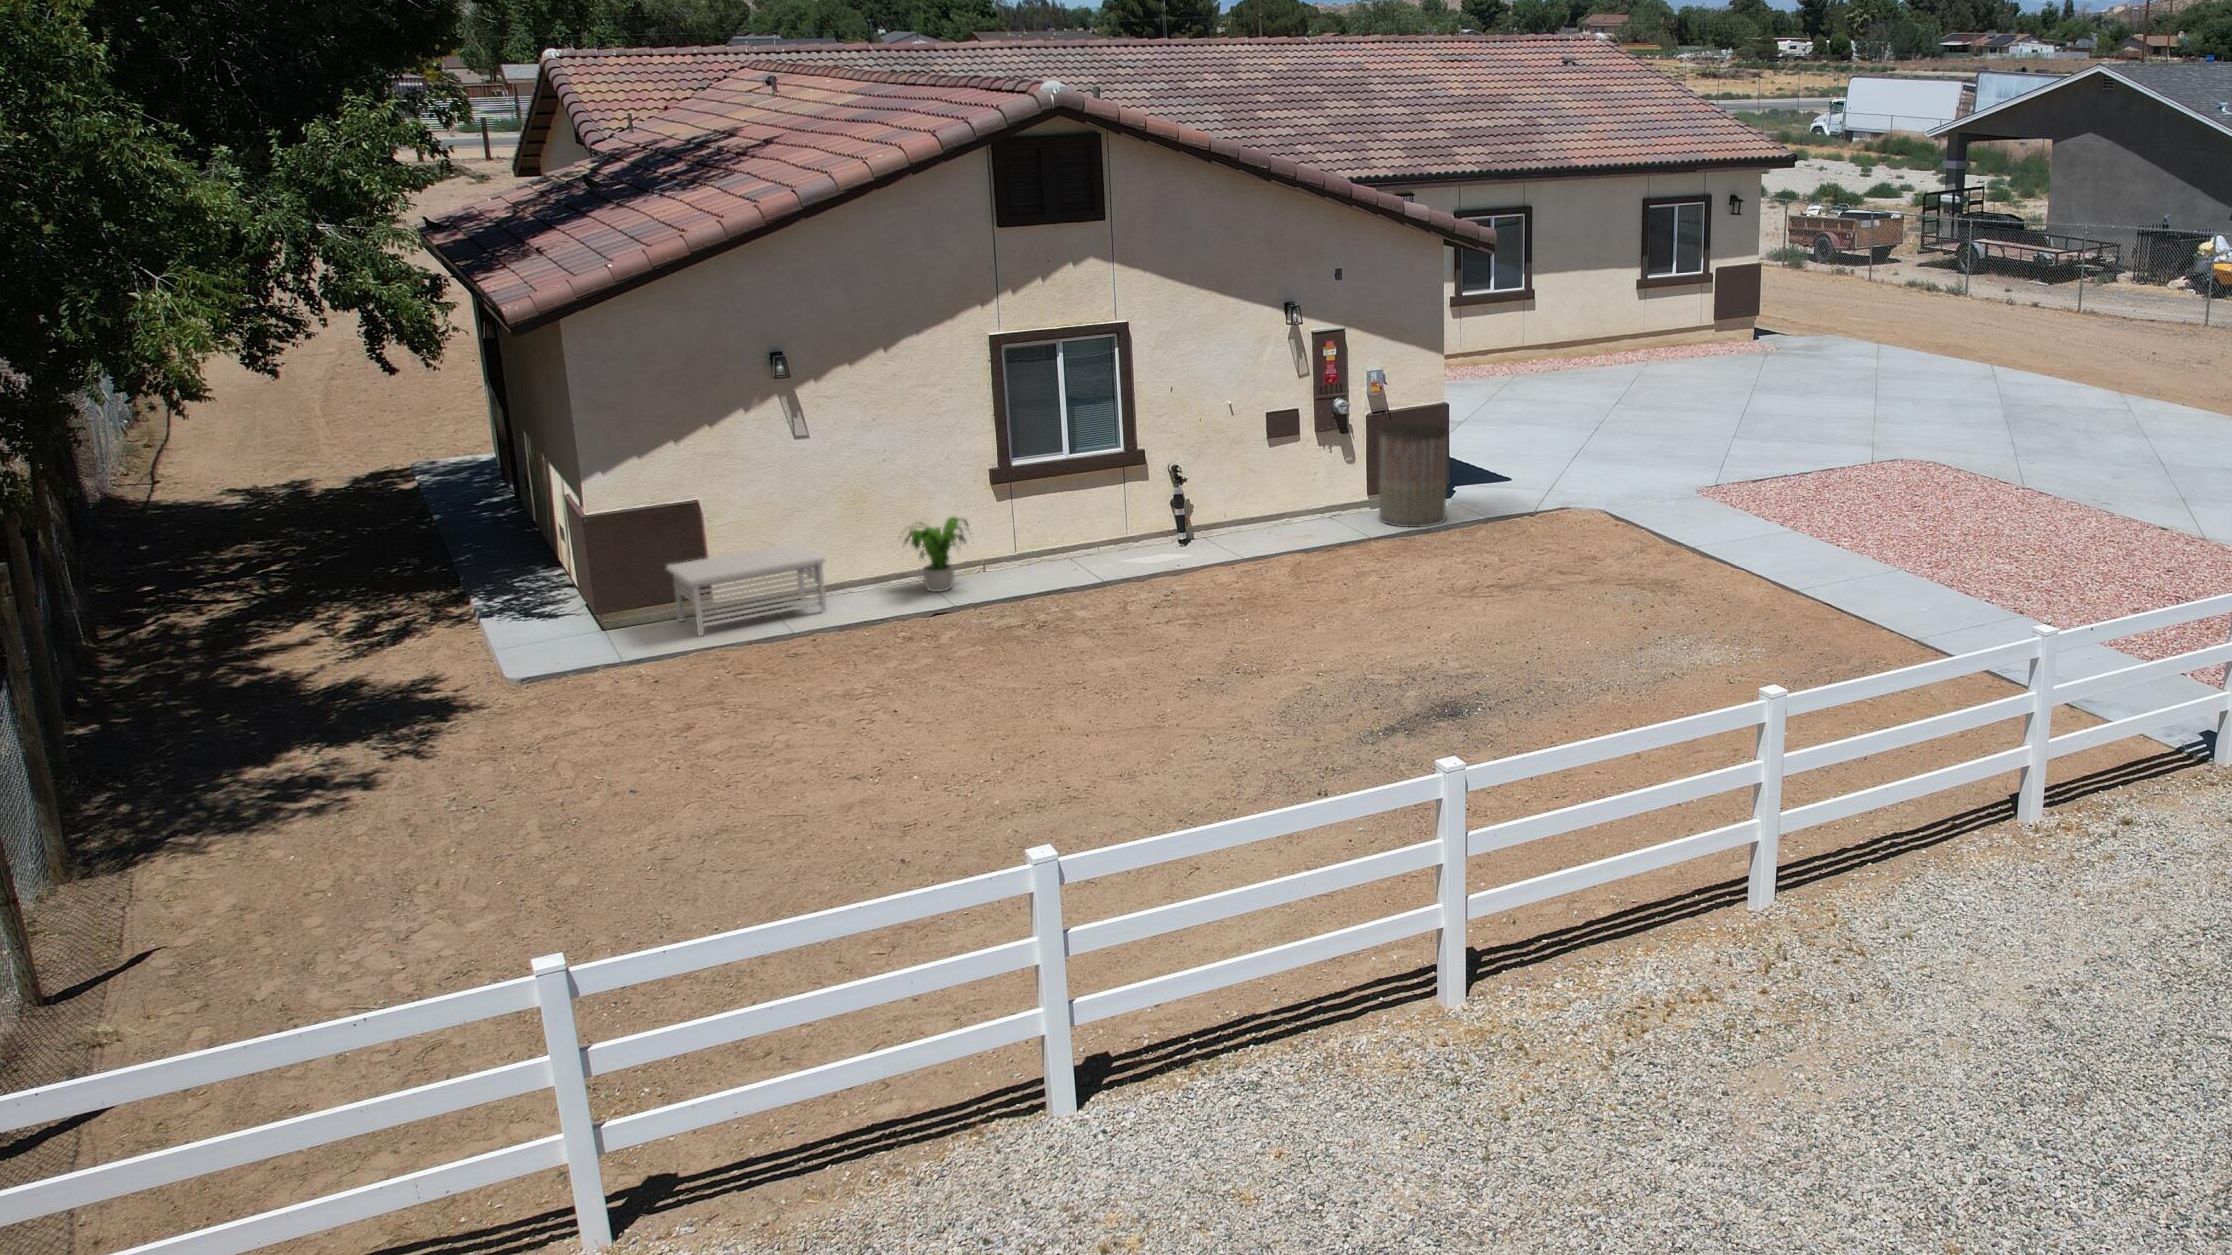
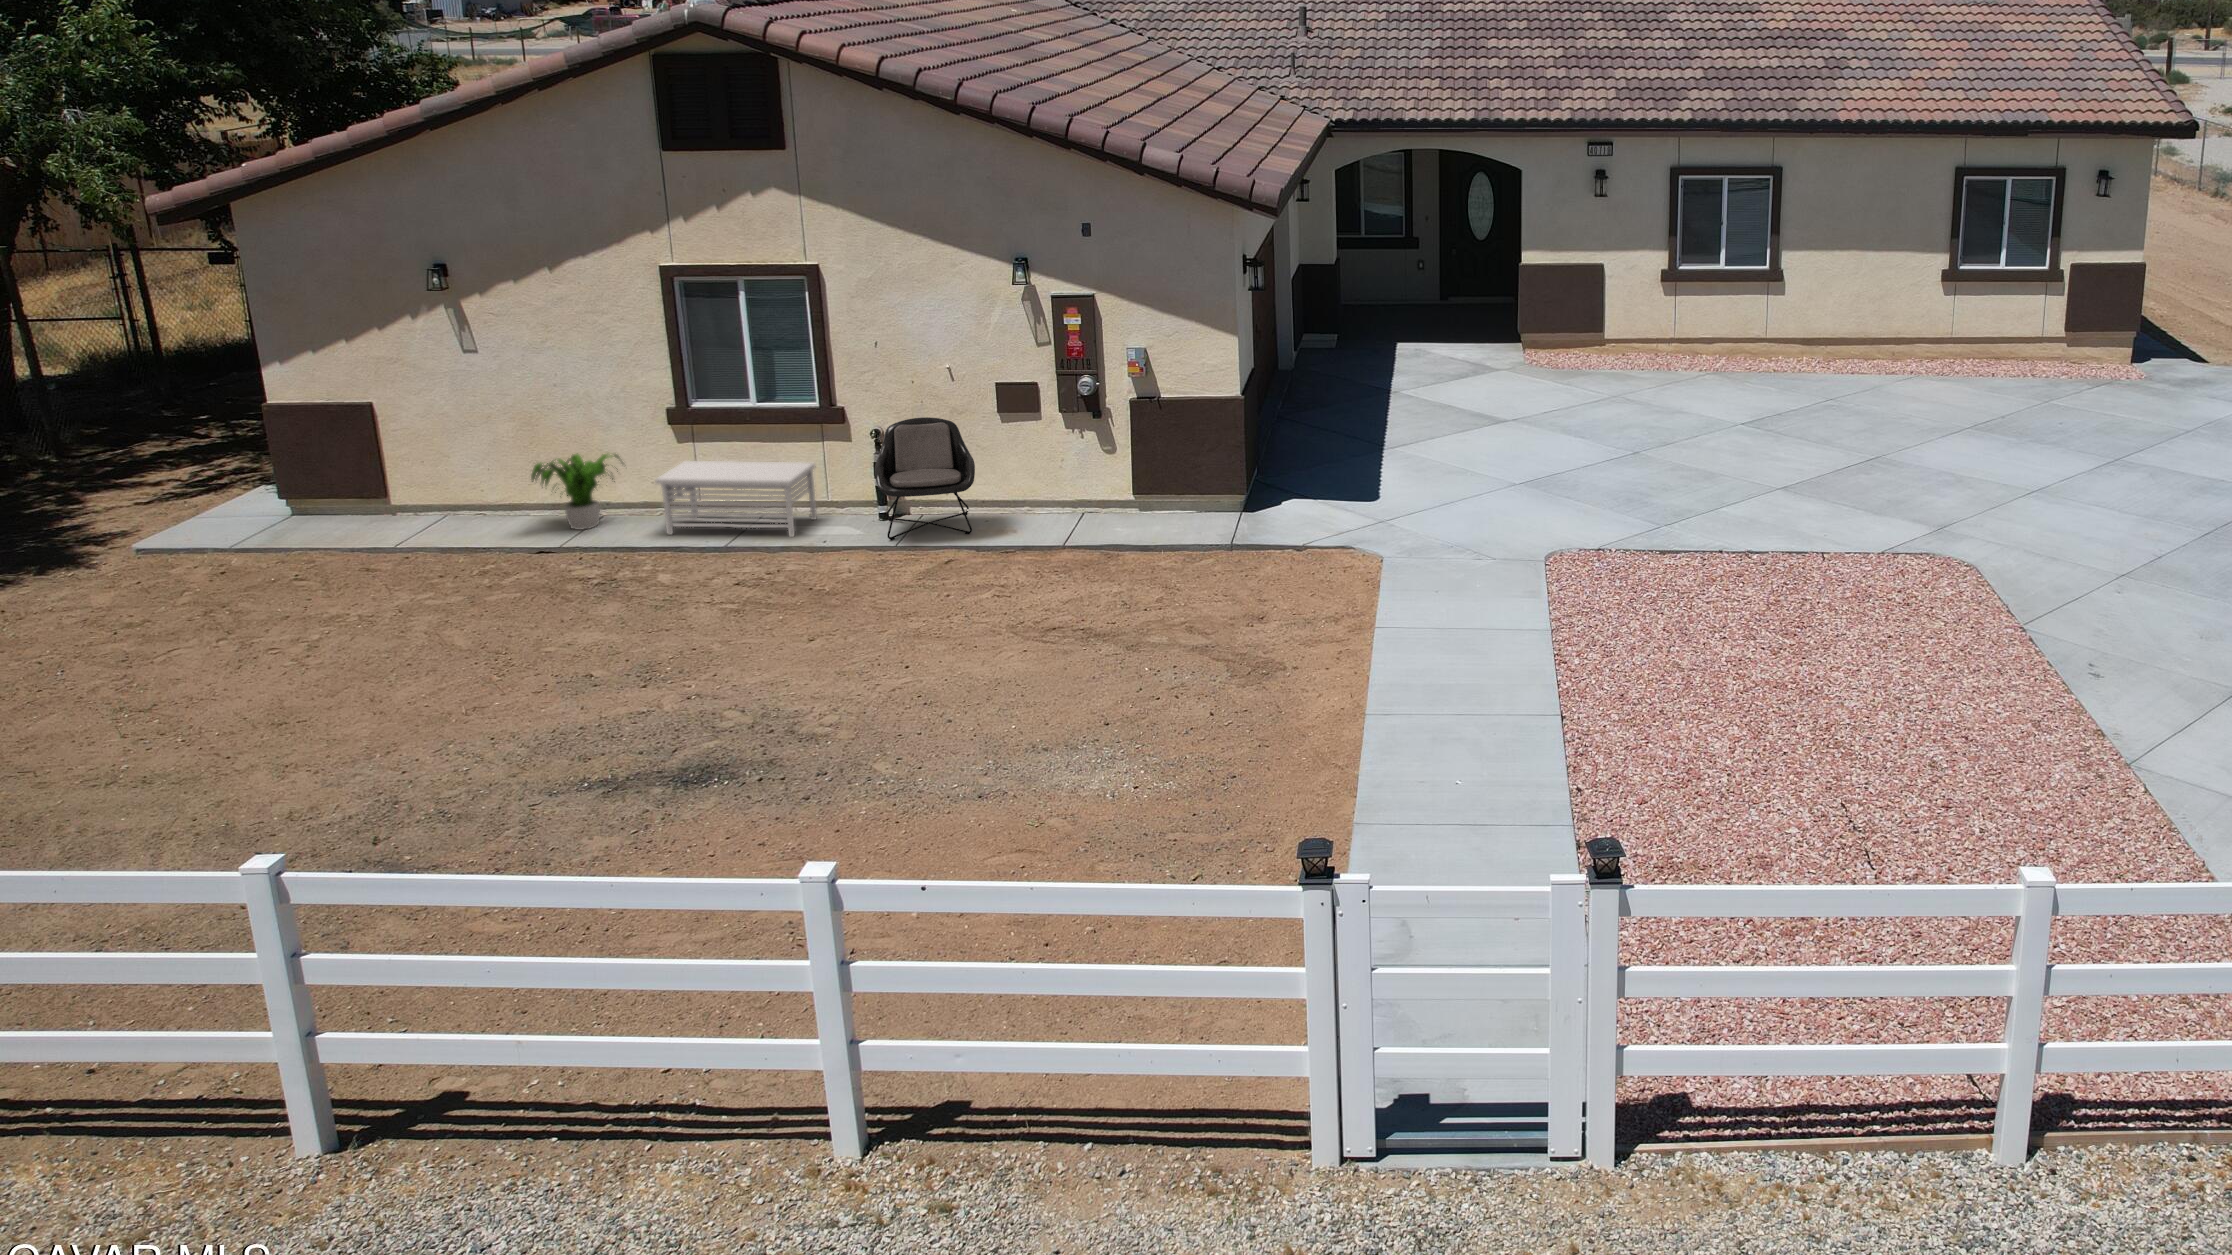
trash can: present [1379,424,1447,527] -> none [1111,415,1199,542]
lounge chair: none [1189,449,1288,555] -> present [875,417,975,540]
storage bench: present [666,544,826,636] -> present [655,461,817,537]

